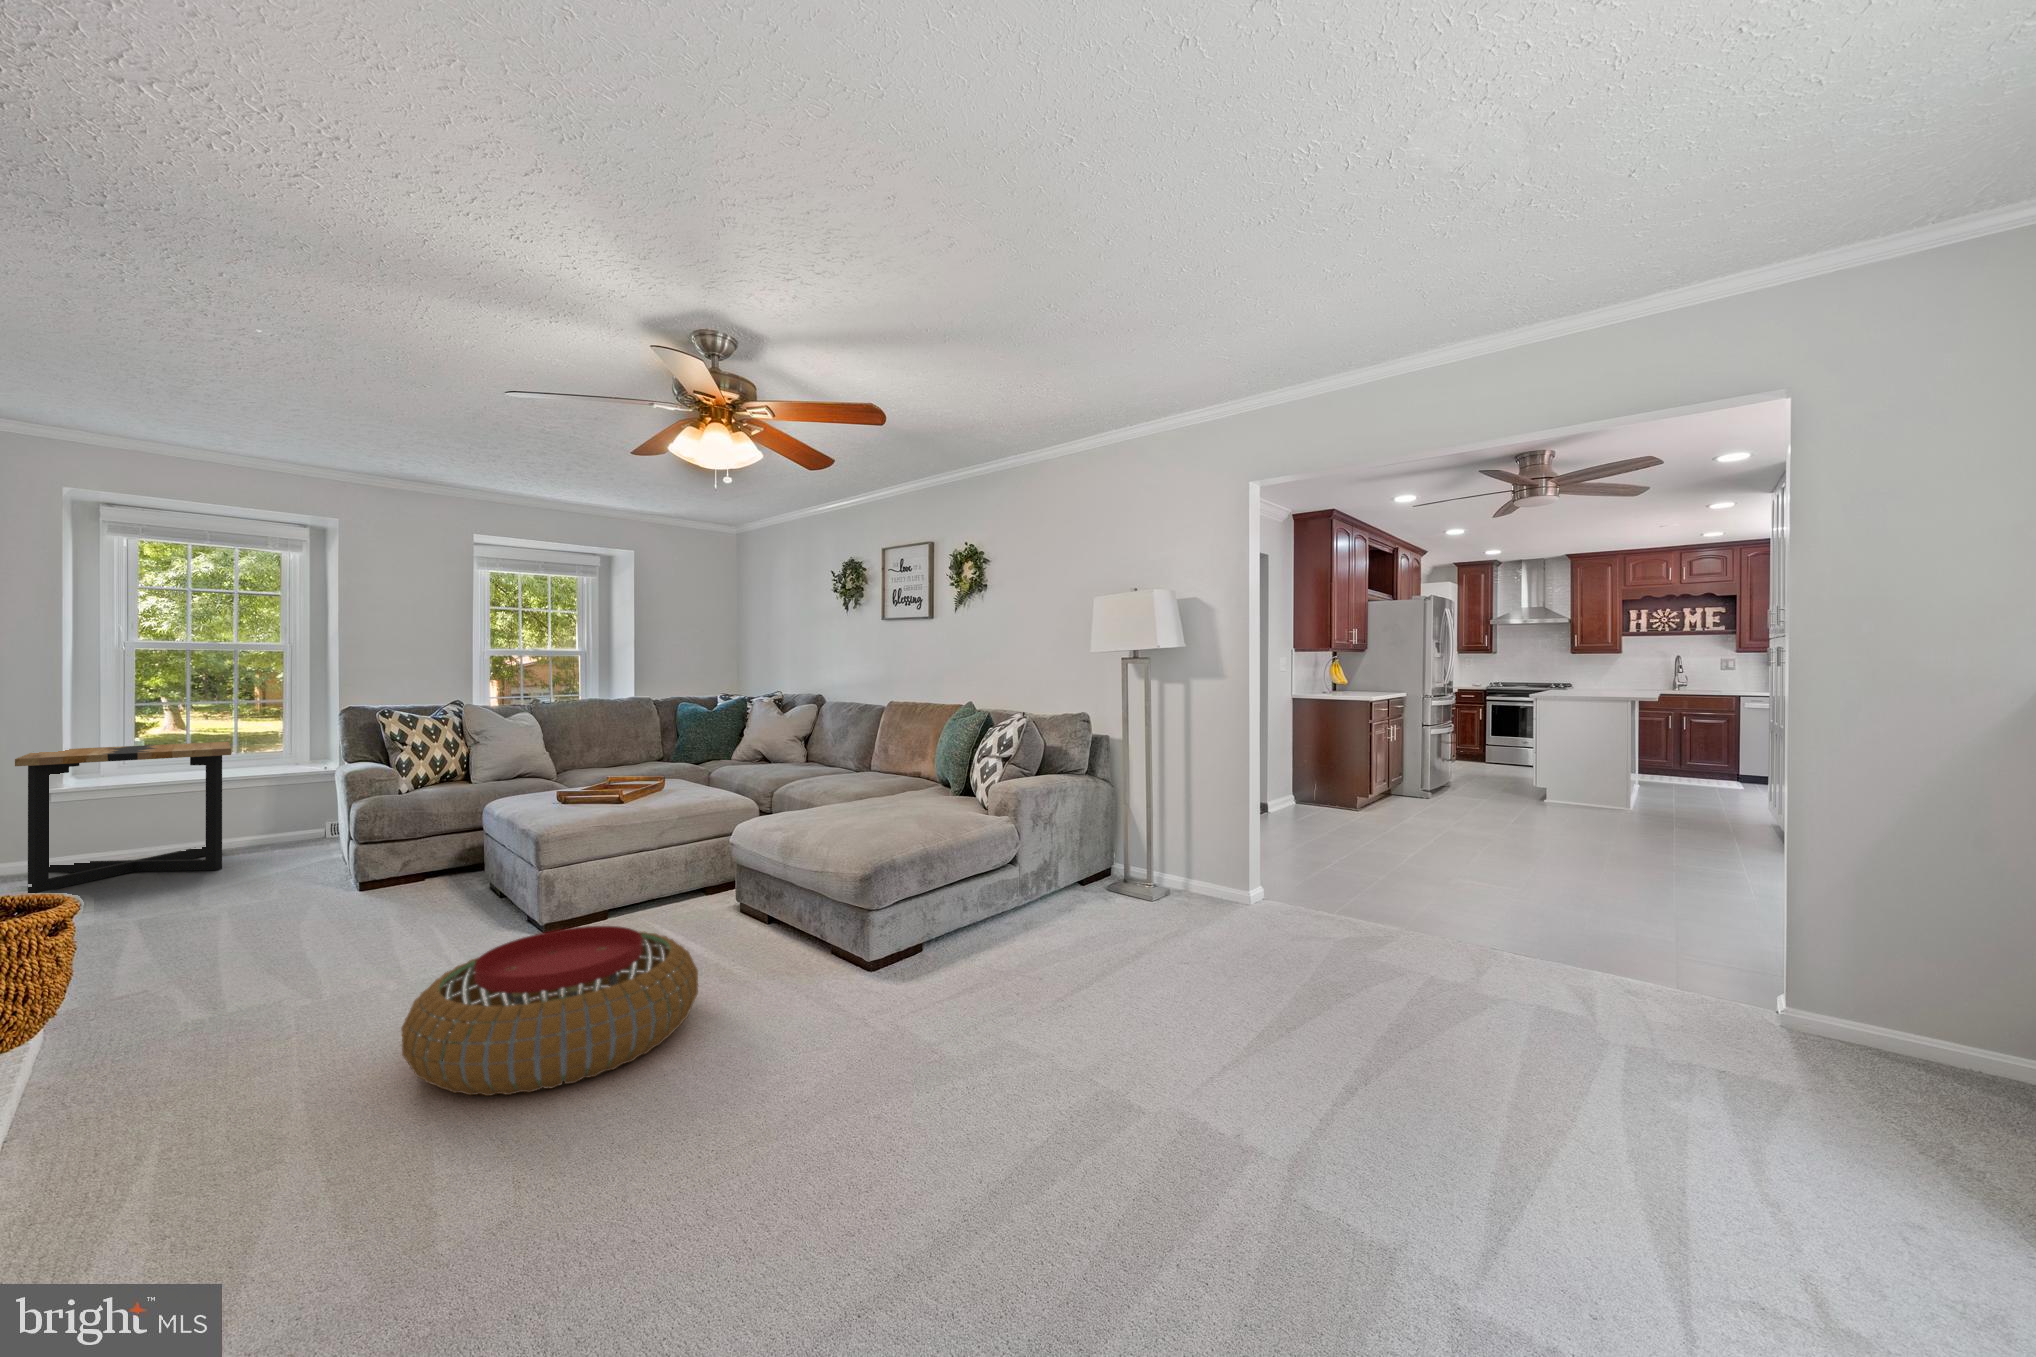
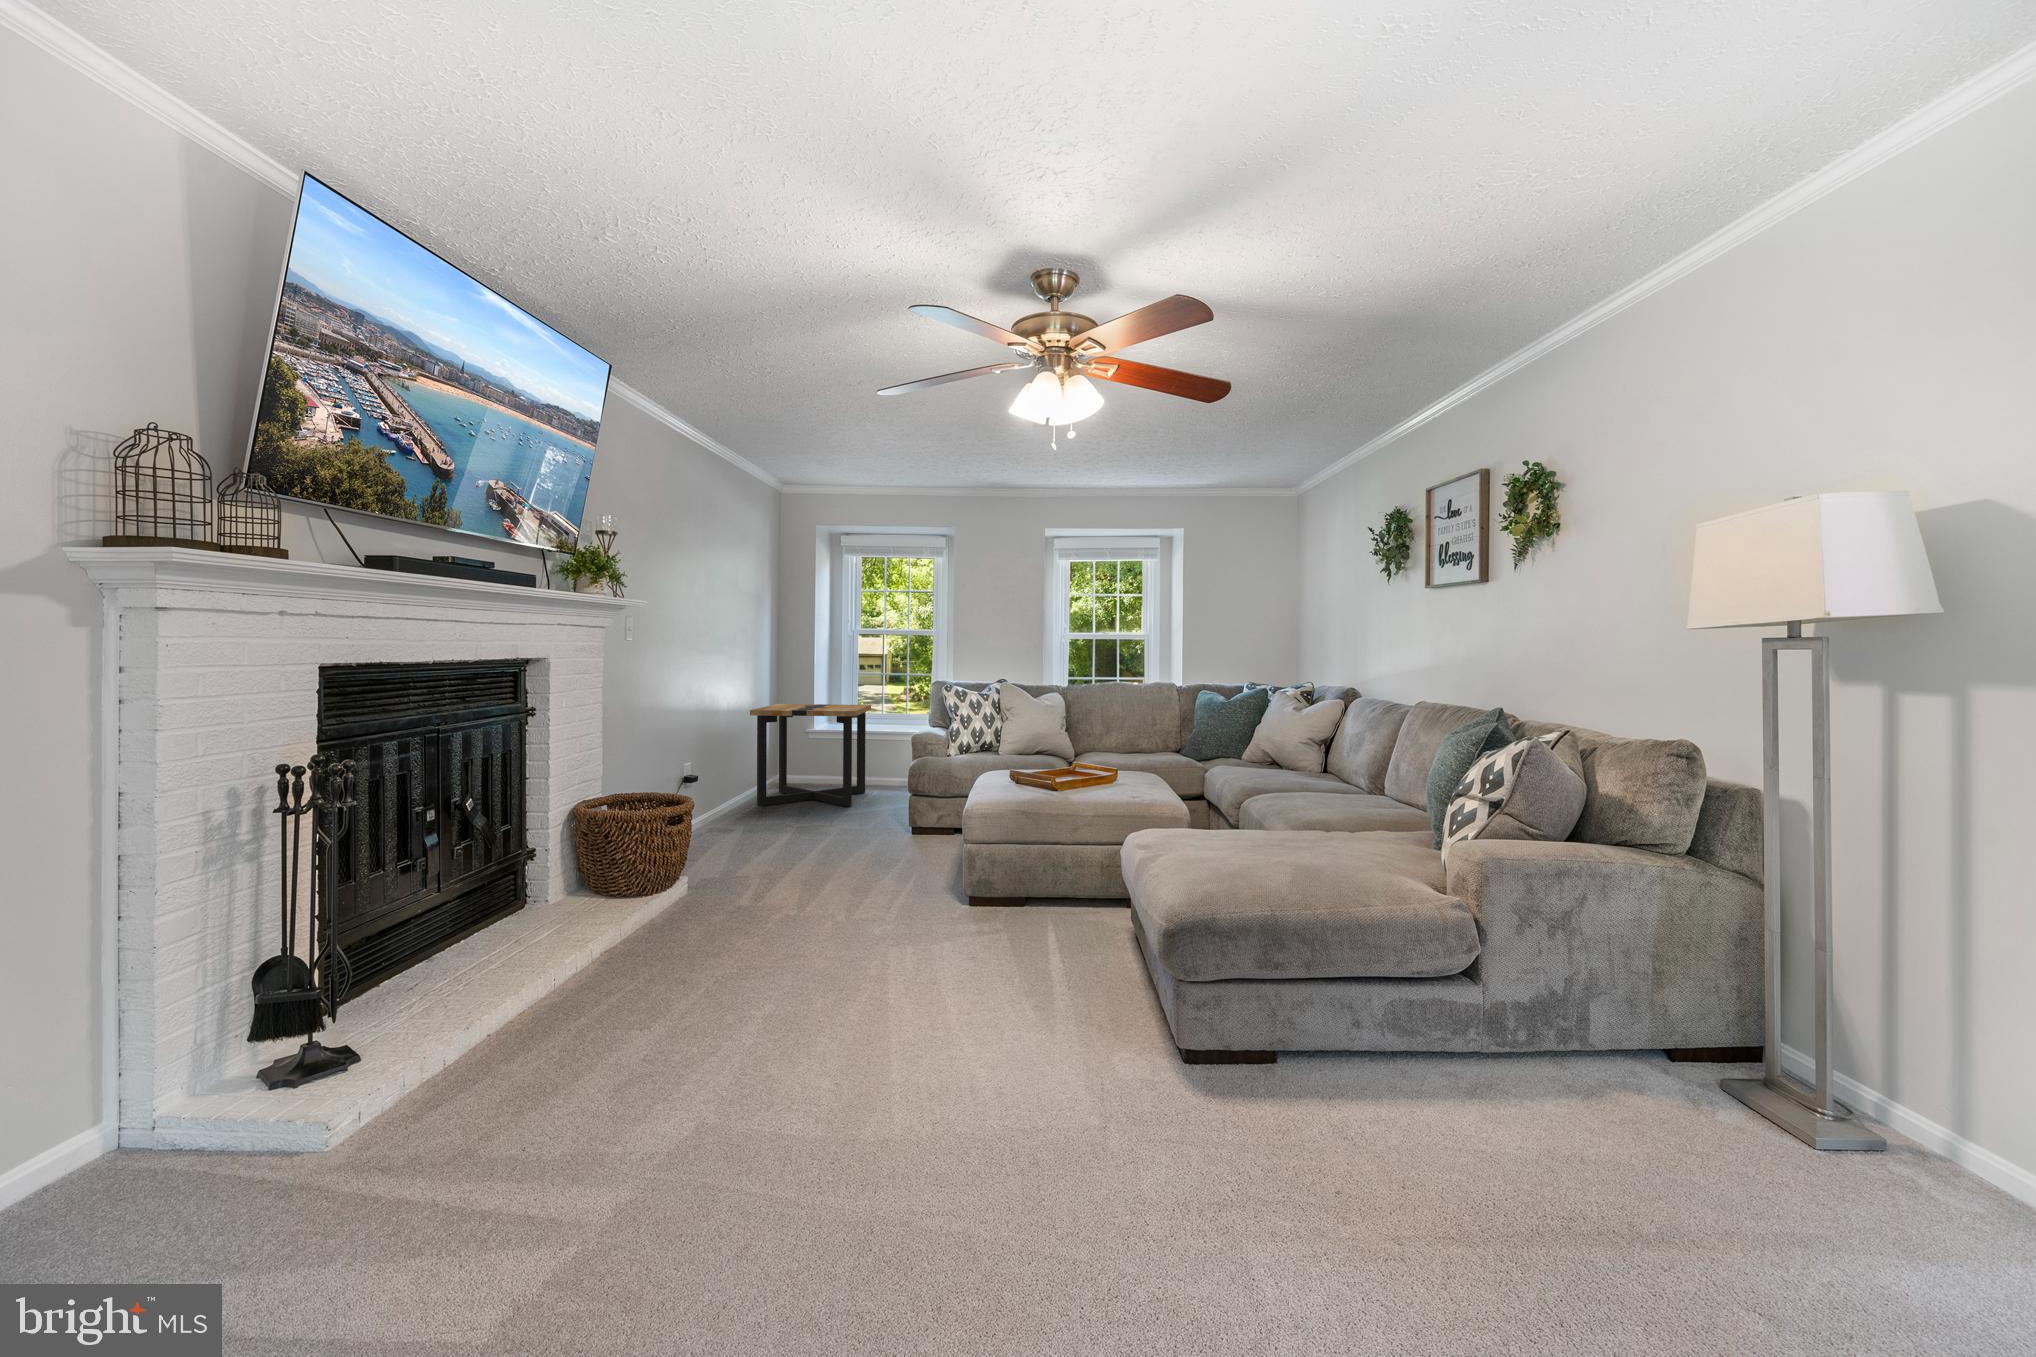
pouf: present [401,926,698,1096] -> none [728,916,980,1071]

